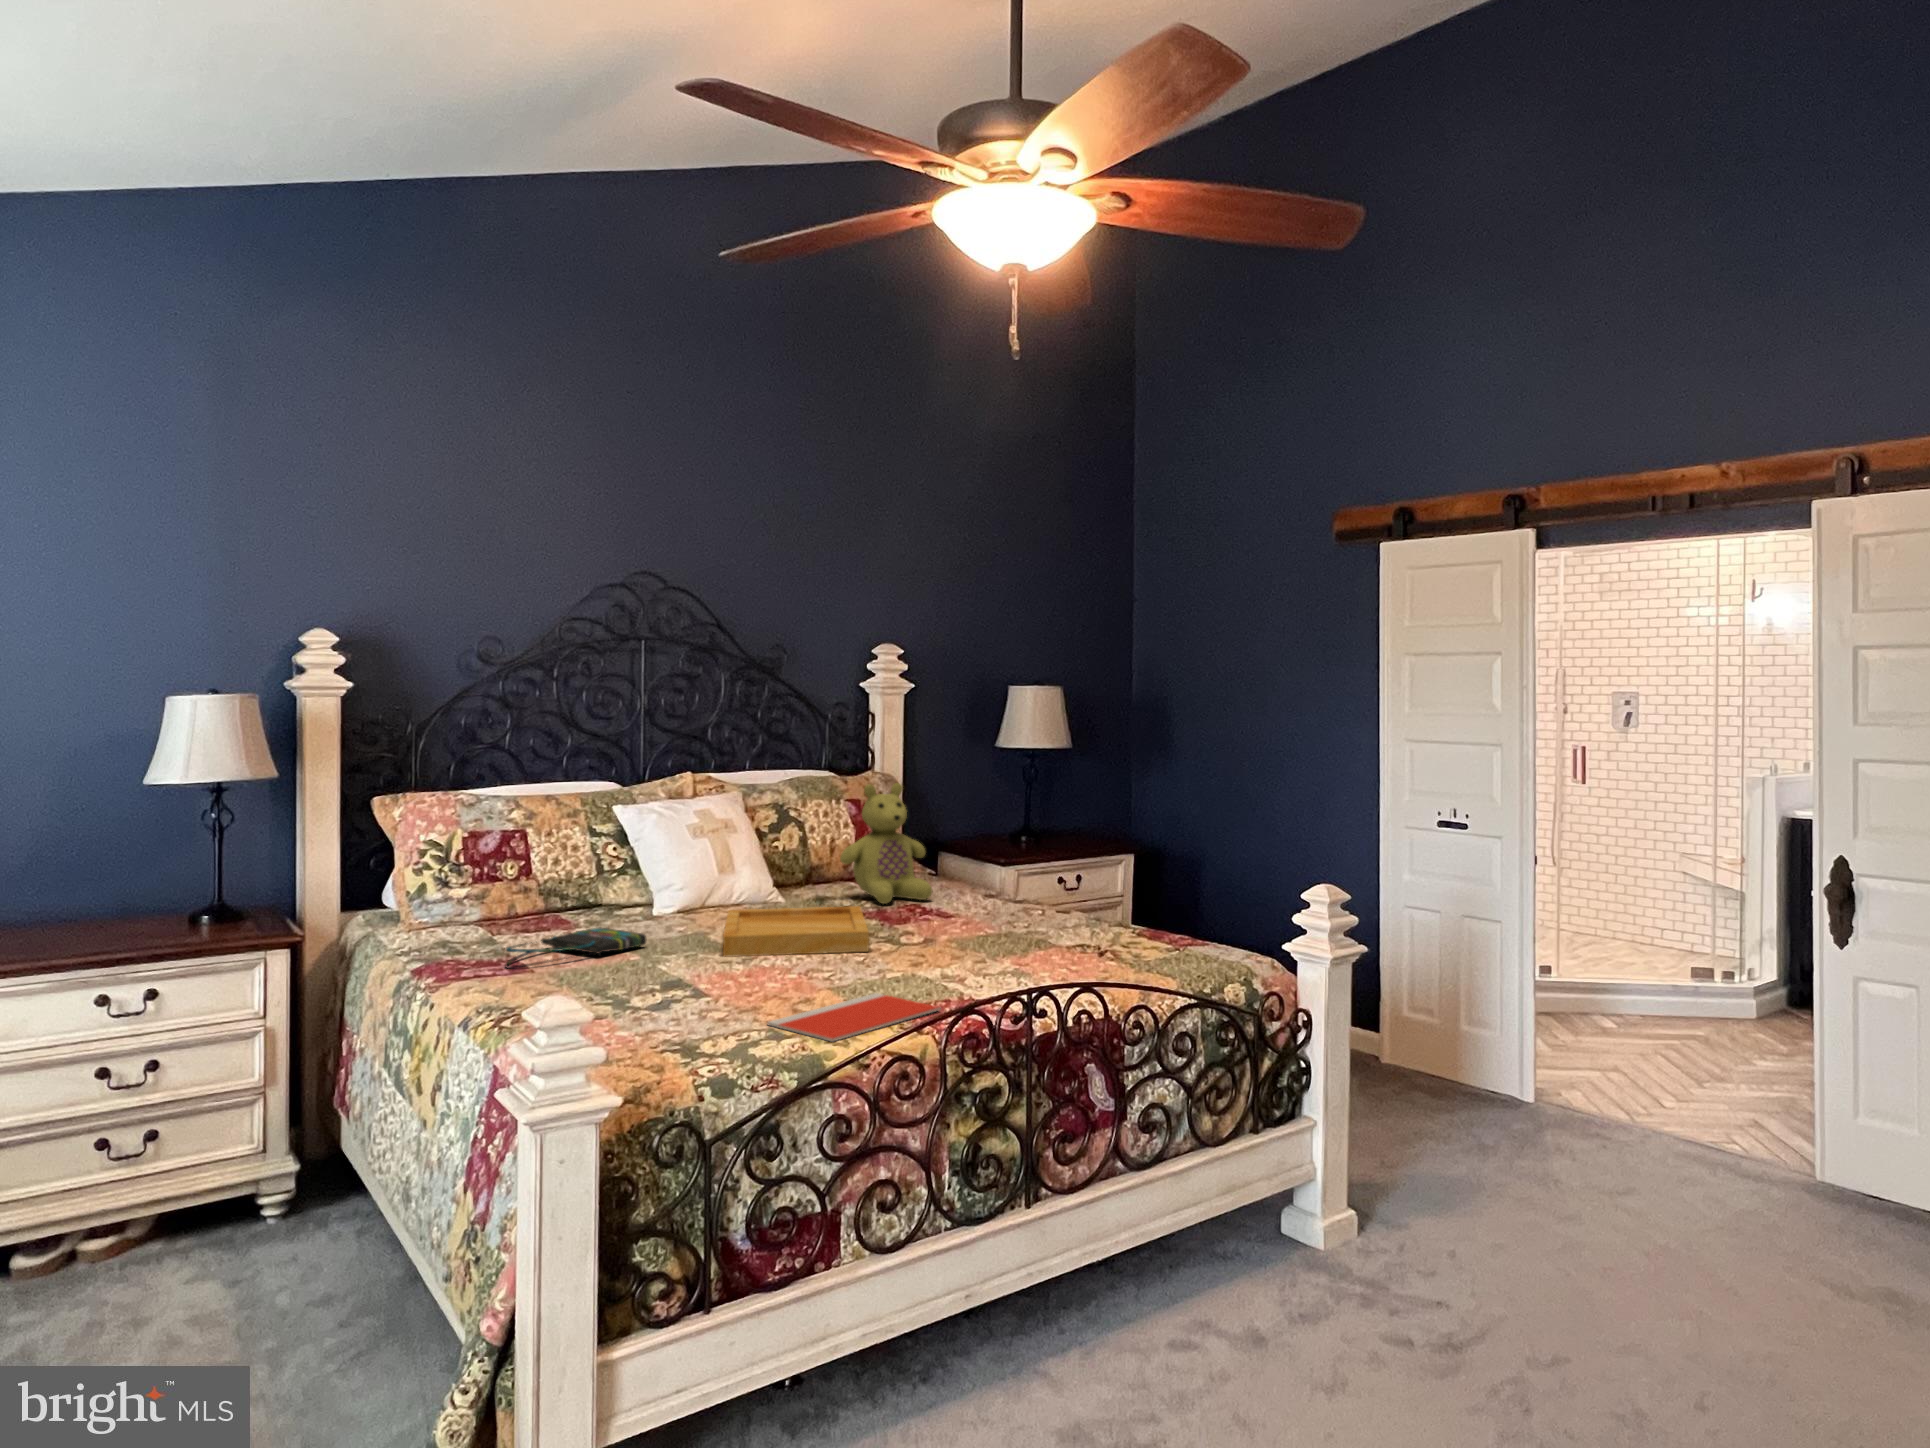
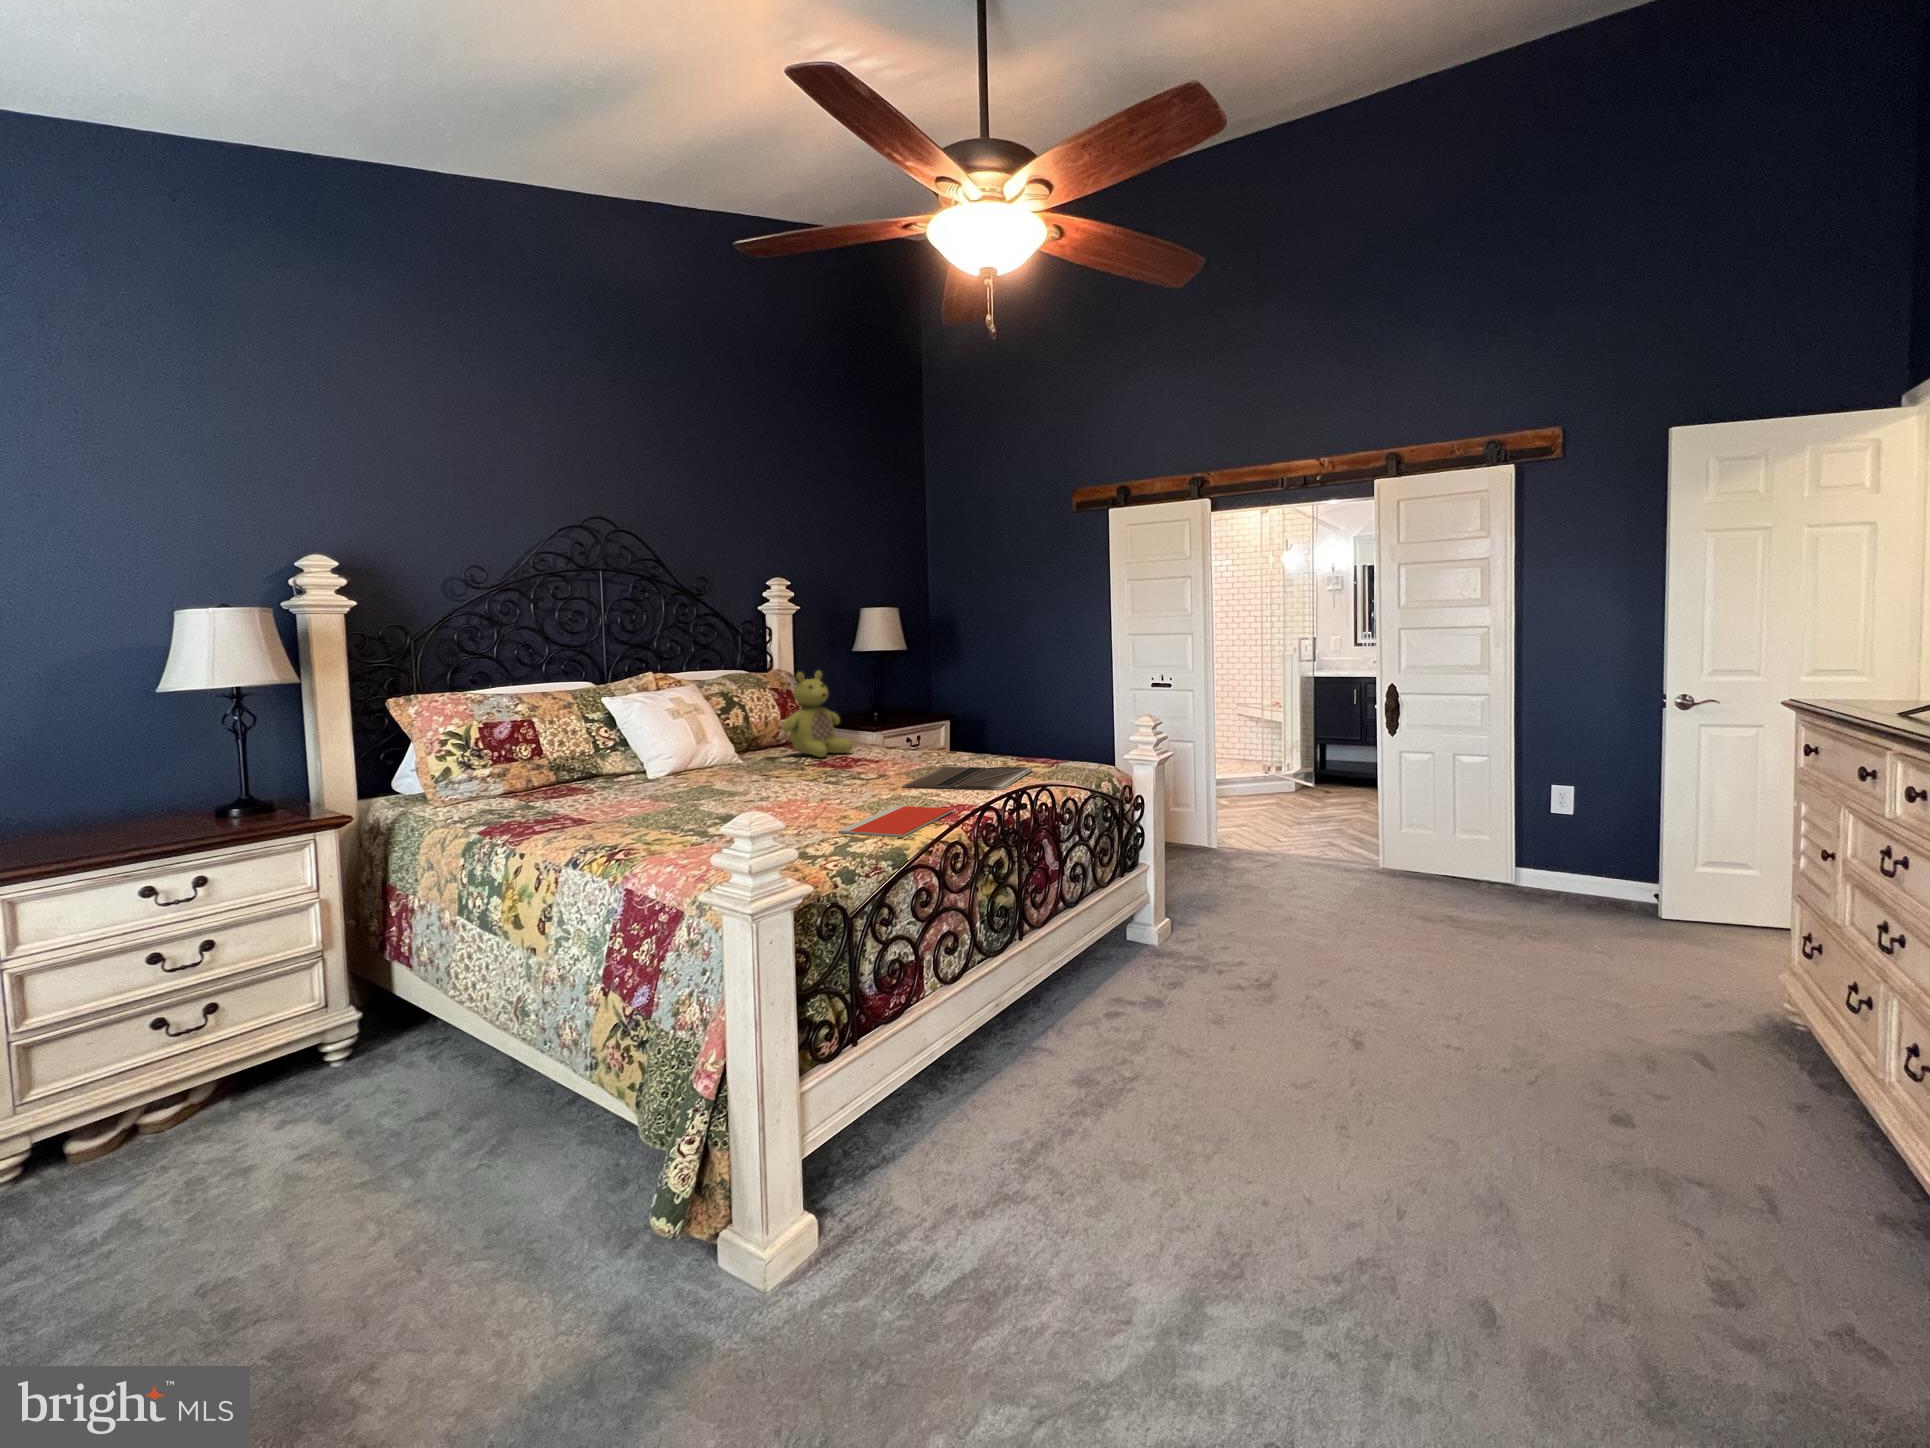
tray: present [723,906,869,957] -> none [722,756,850,798]
tote bag: present [506,928,646,969] -> none [567,787,671,822]
laptop: none [924,937,1123,984] -> present [901,767,1032,790]

